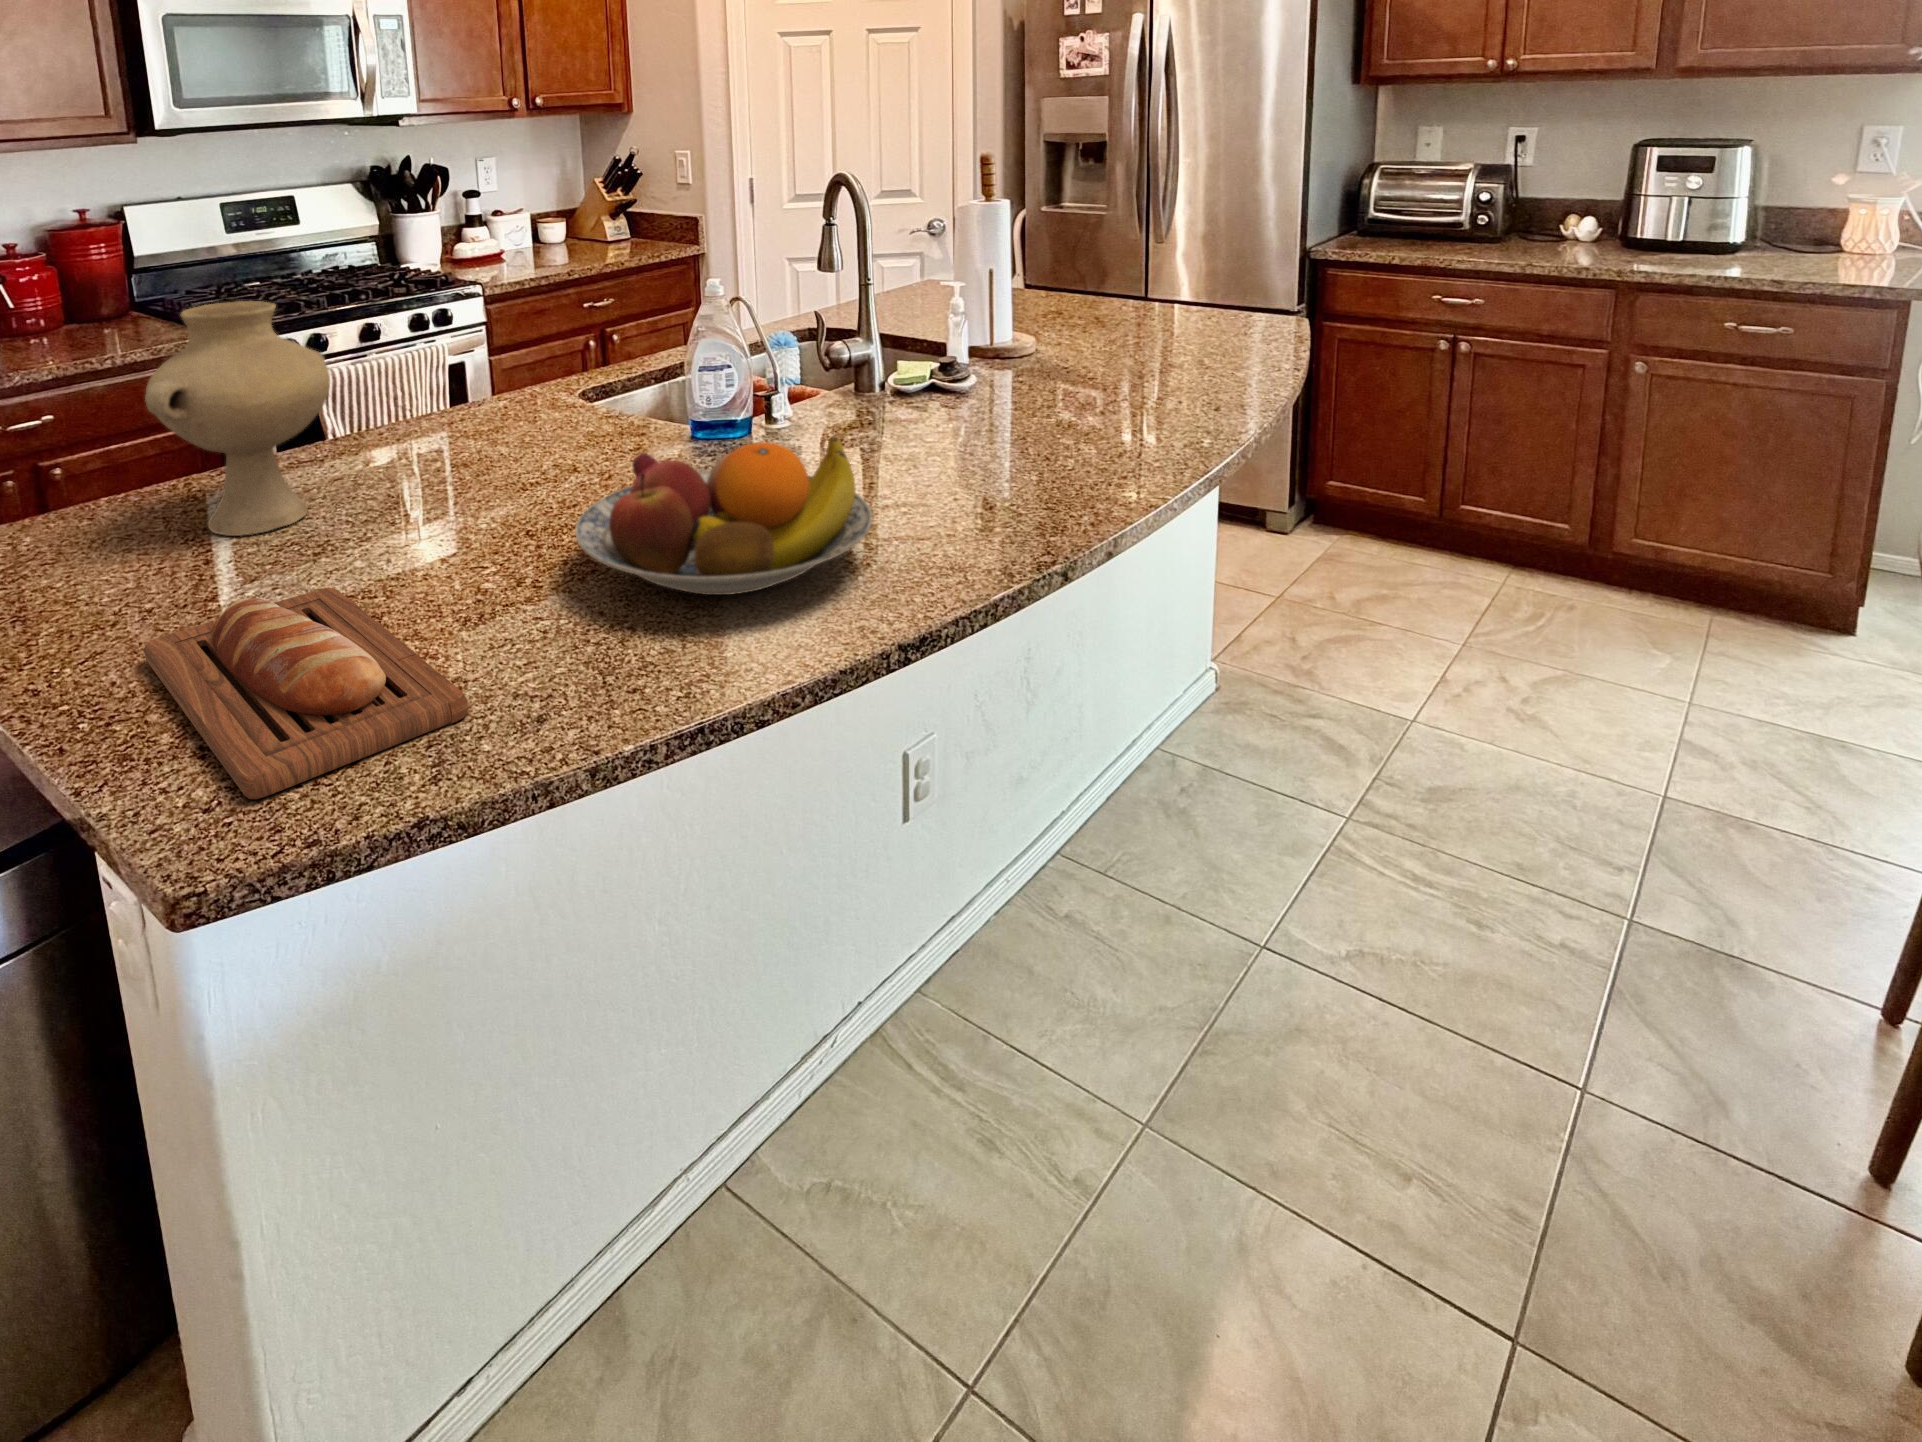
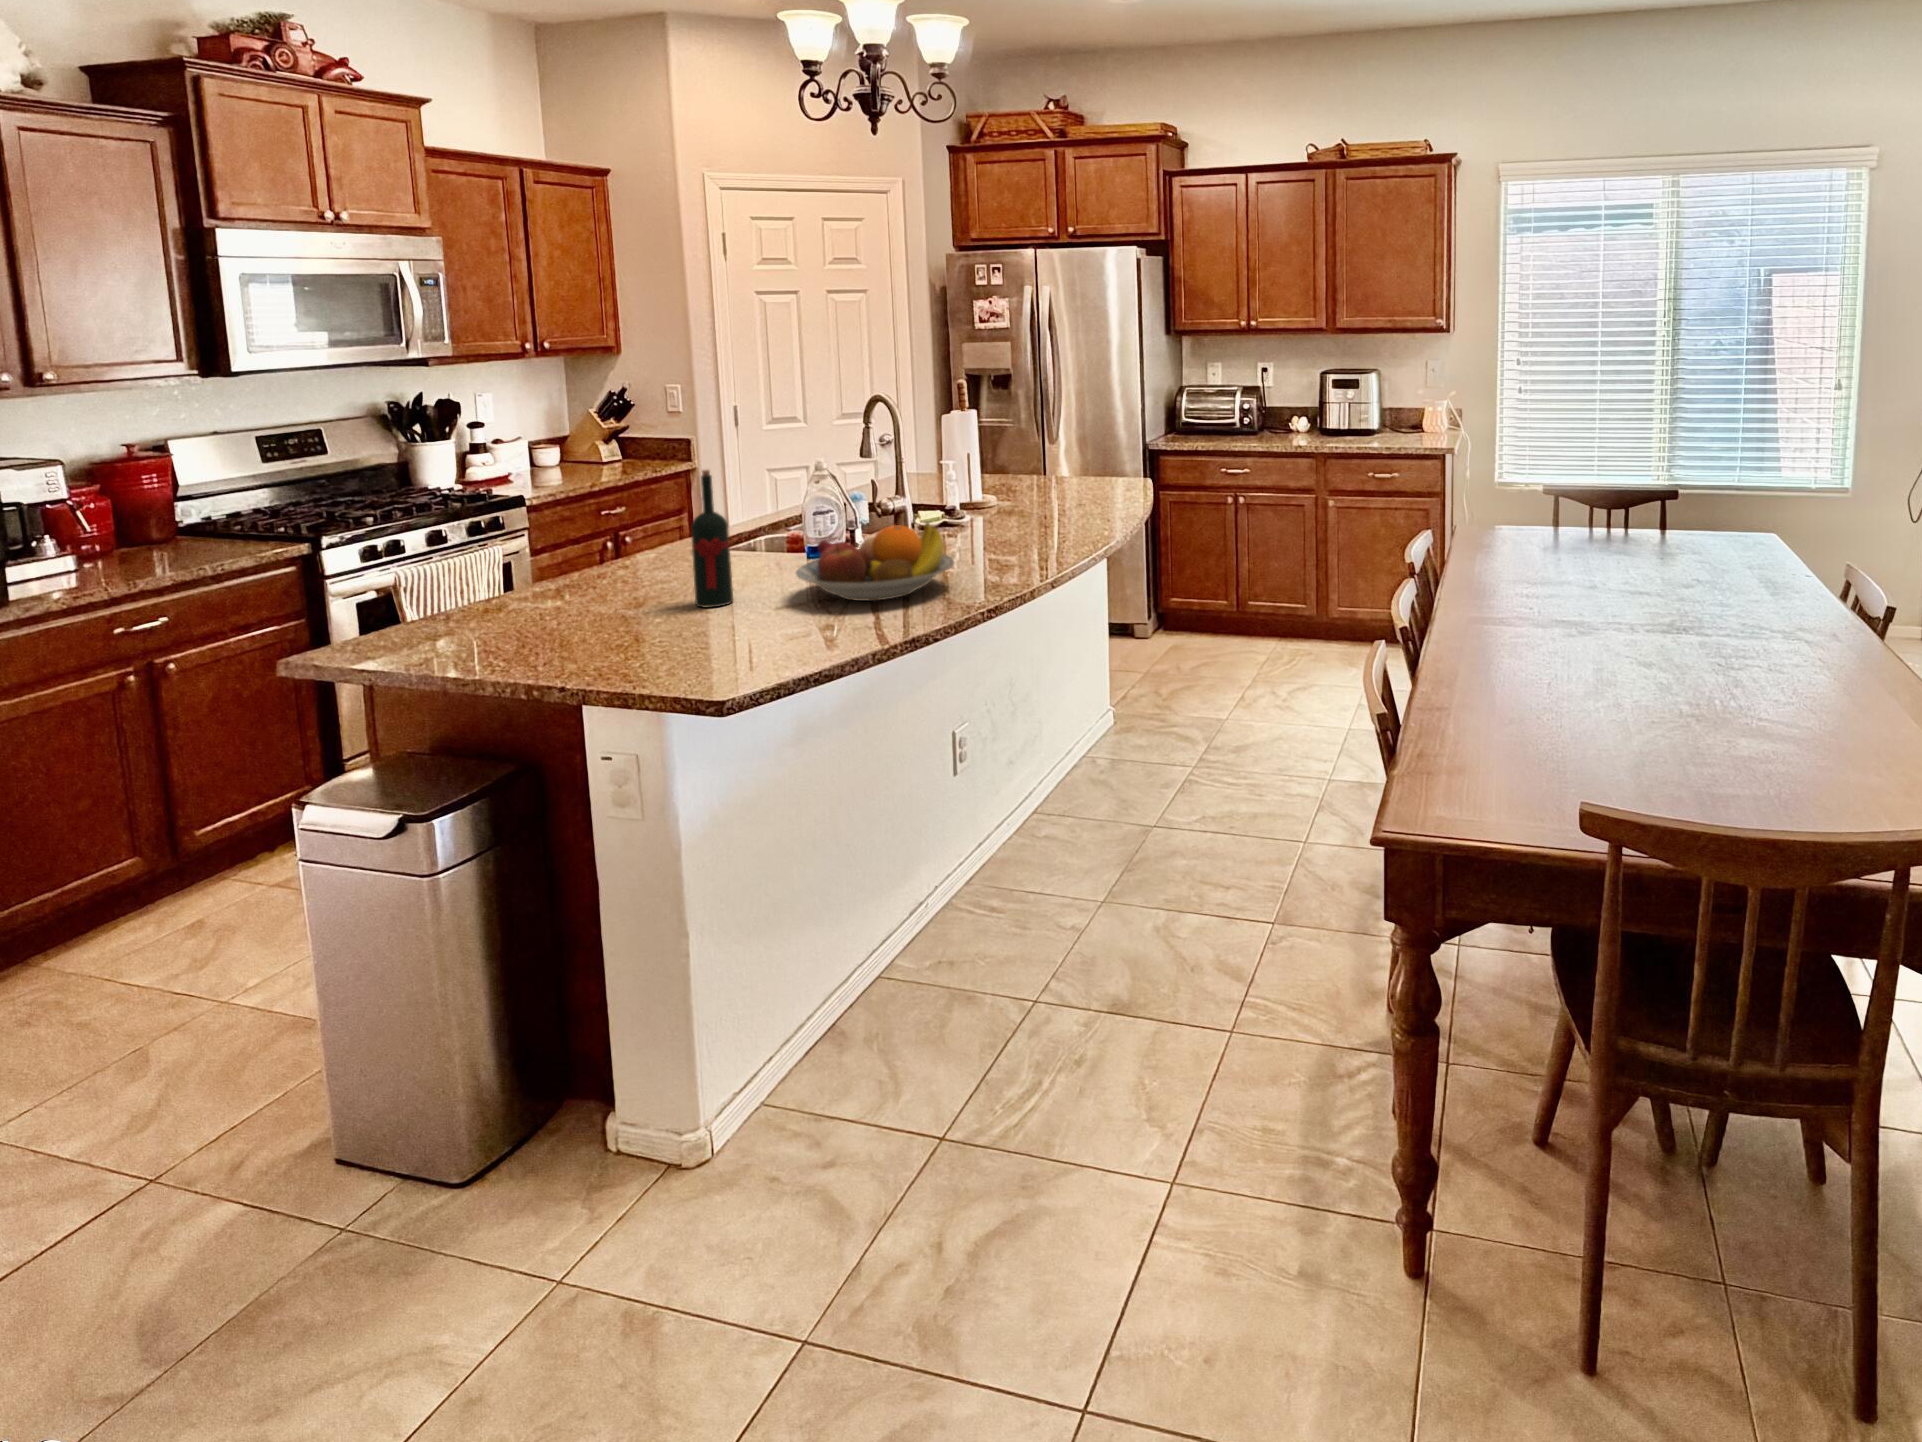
vase: present [145,301,330,536] -> none [487,474,605,617]
wine bottle: none [420,314,495,558] -> present [691,470,733,608]
bread loaf: present [144,587,469,799] -> none [584,612,795,670]

